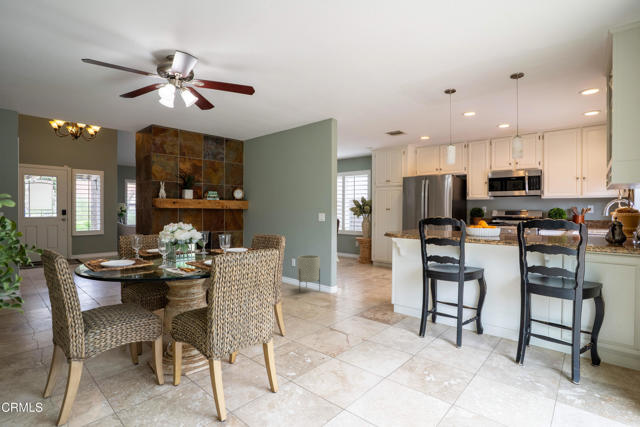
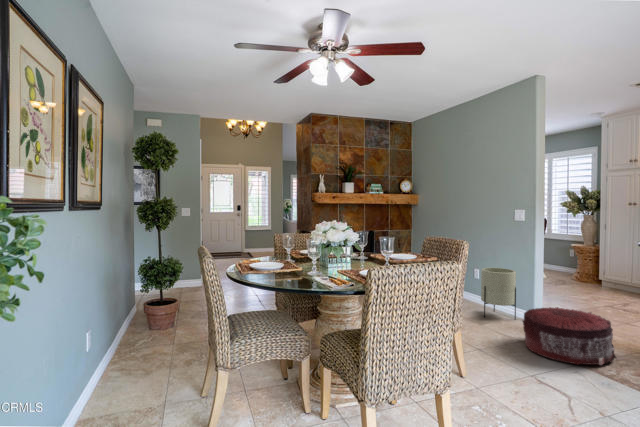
pouf: none [323,278,375,313] -> present [523,307,616,365]

